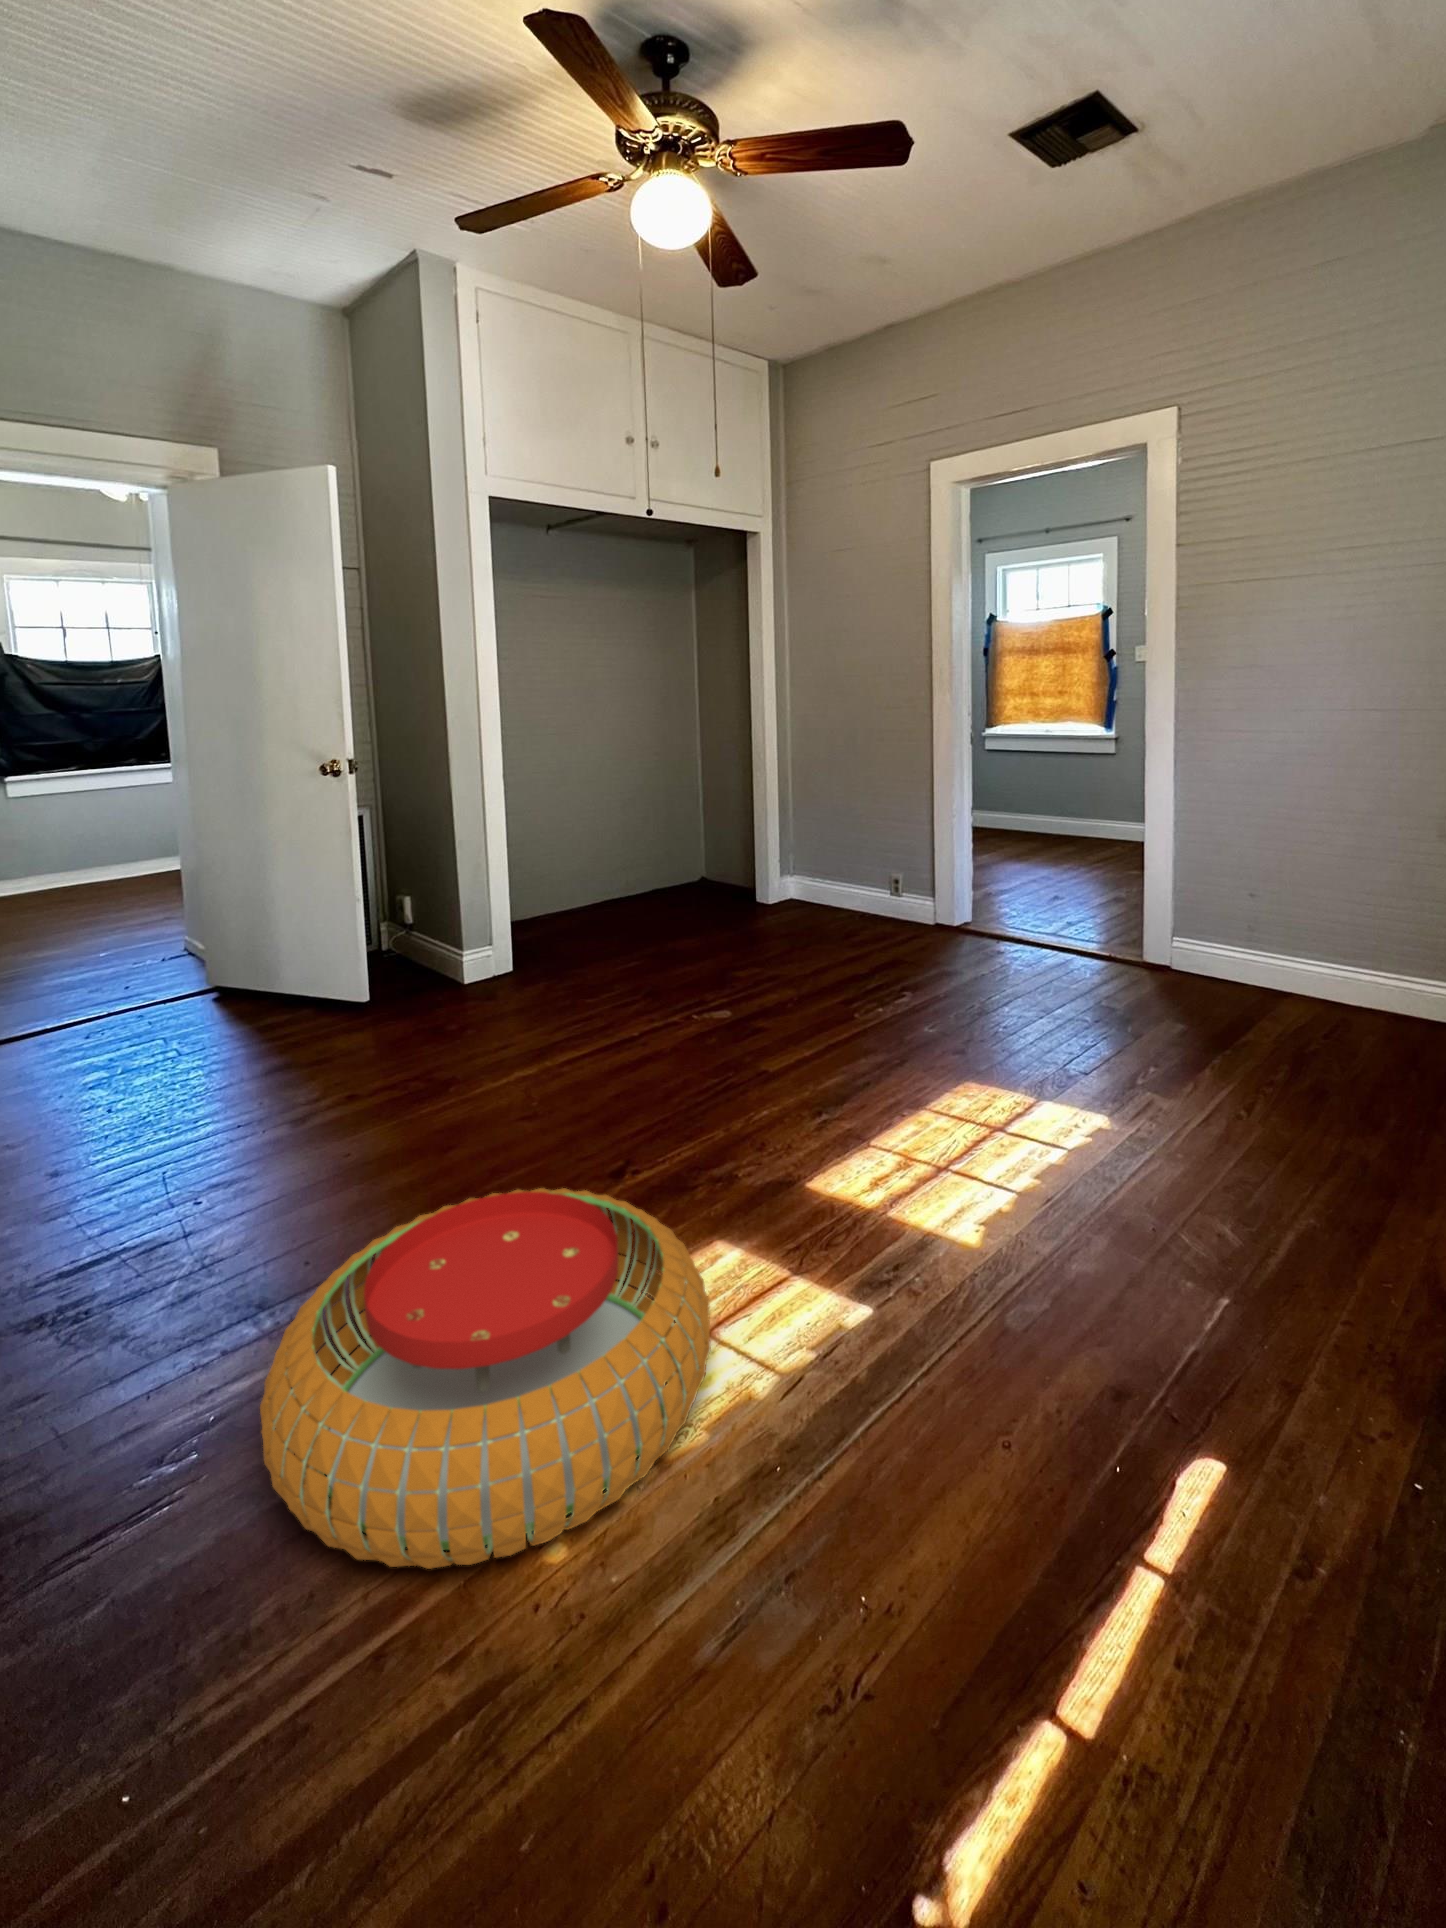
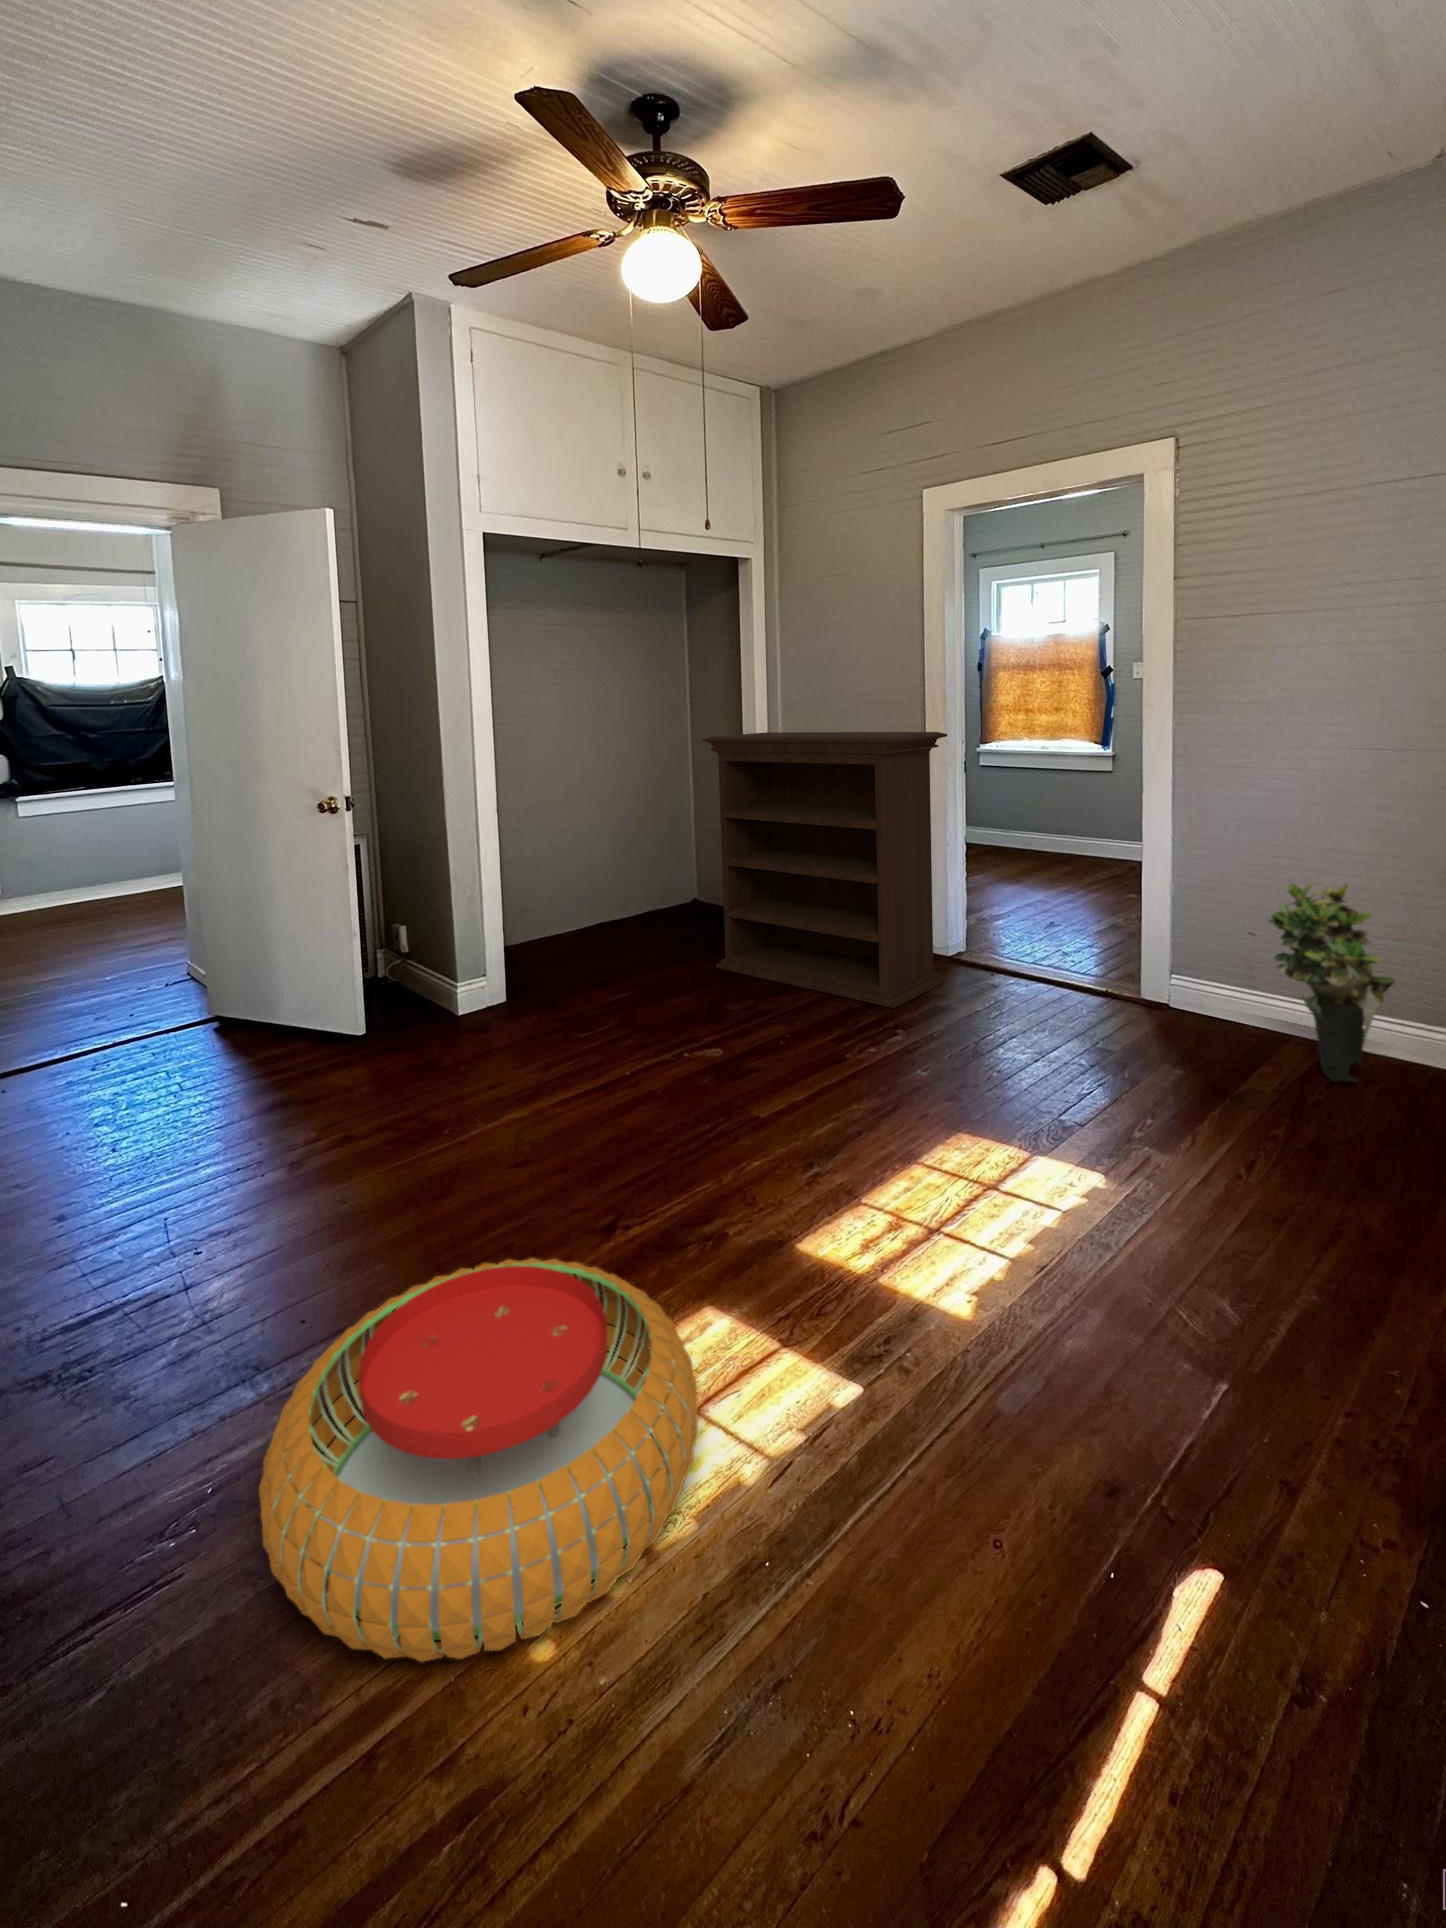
bookshelf: none [710,700,951,970] -> present [702,732,947,1008]
potted plant: none [1260,839,1385,1030] -> present [1267,883,1395,1082]

